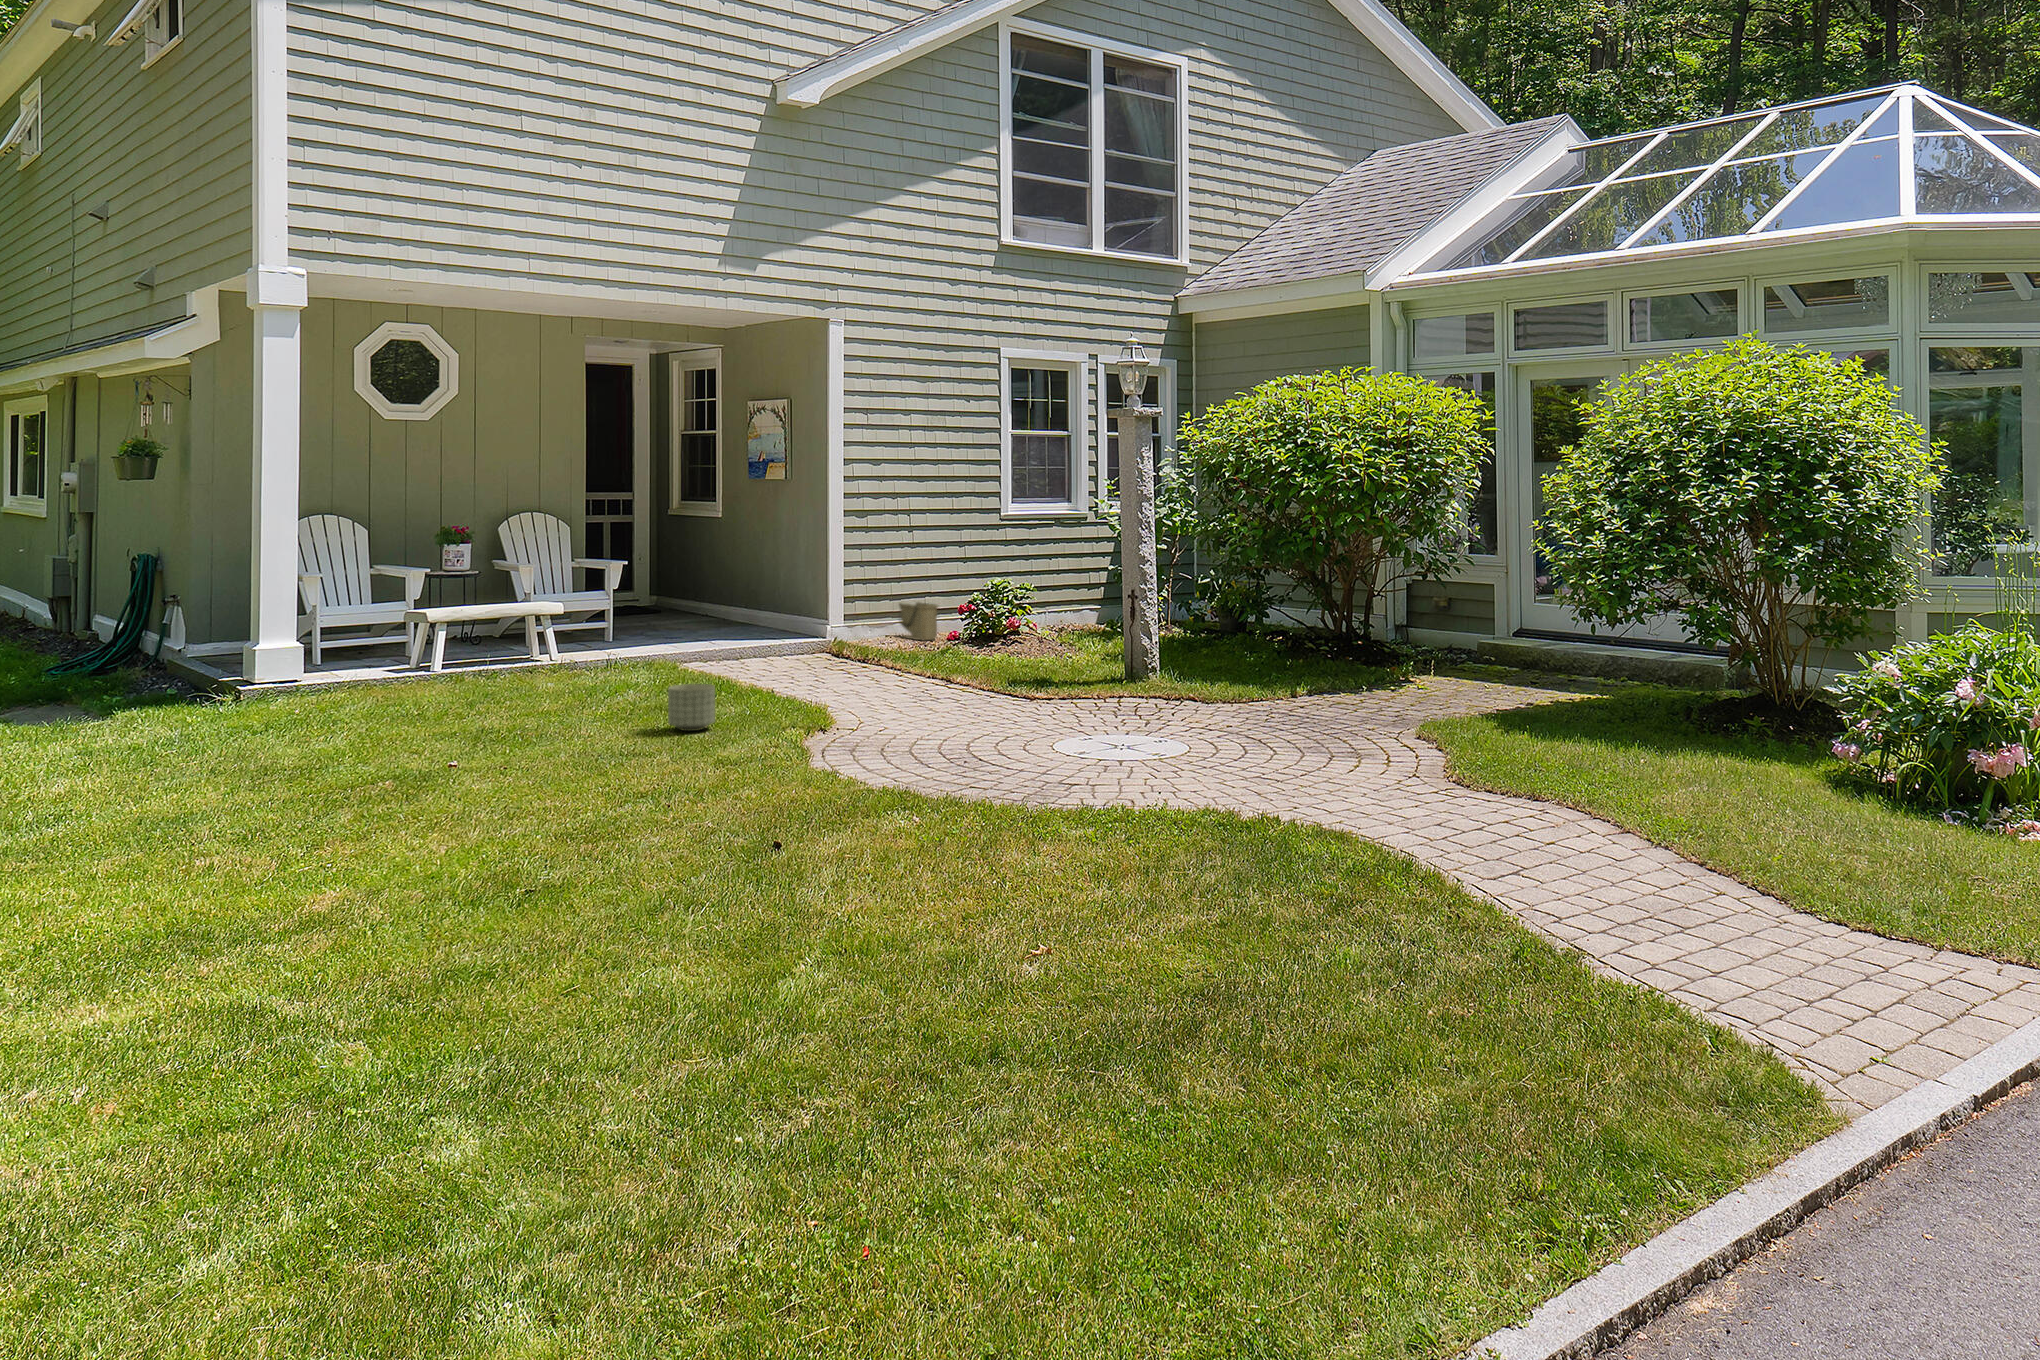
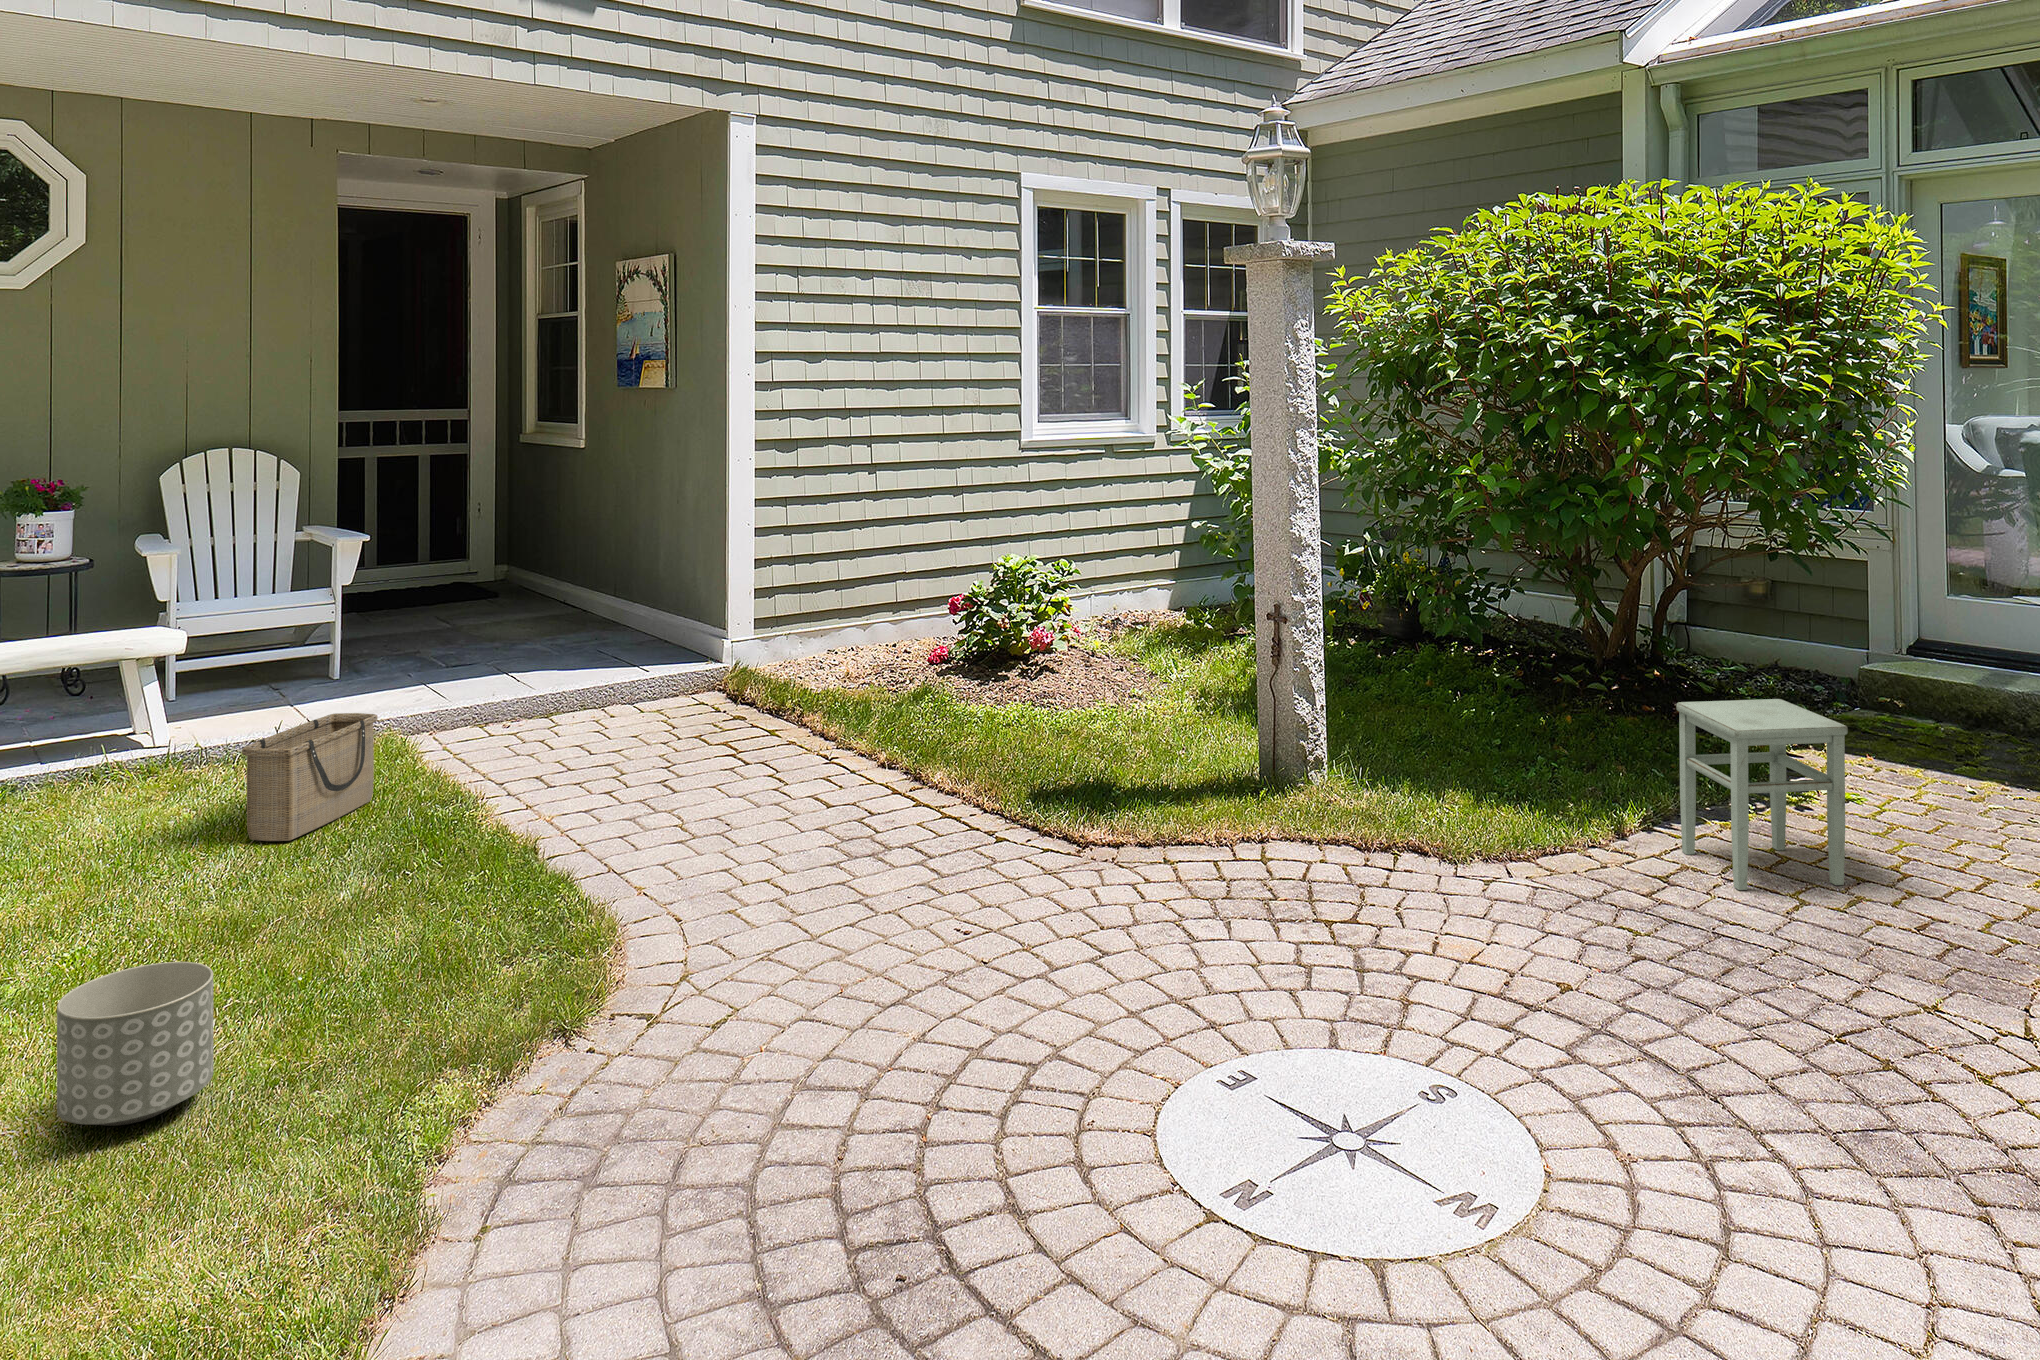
basket: present [898,602,938,641] -> present [242,713,378,841]
stool: none [1305,625,1369,701] -> present [1677,699,1847,890]

